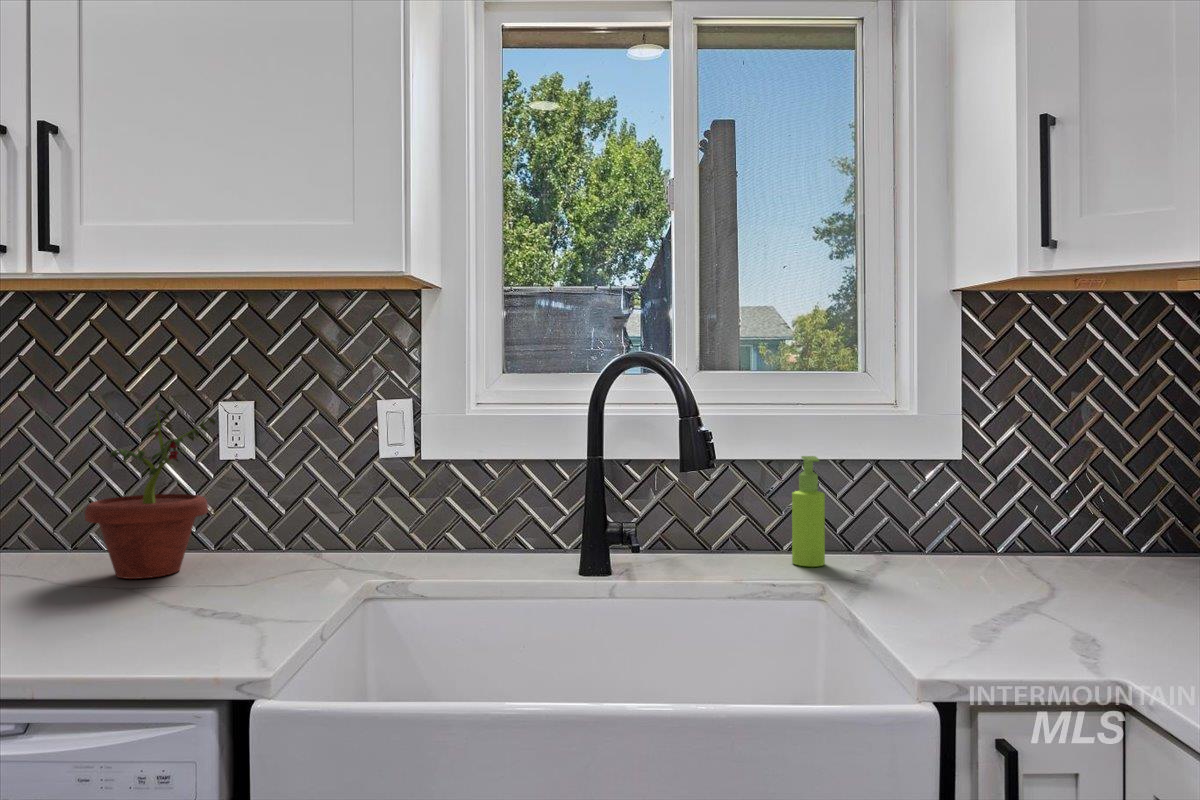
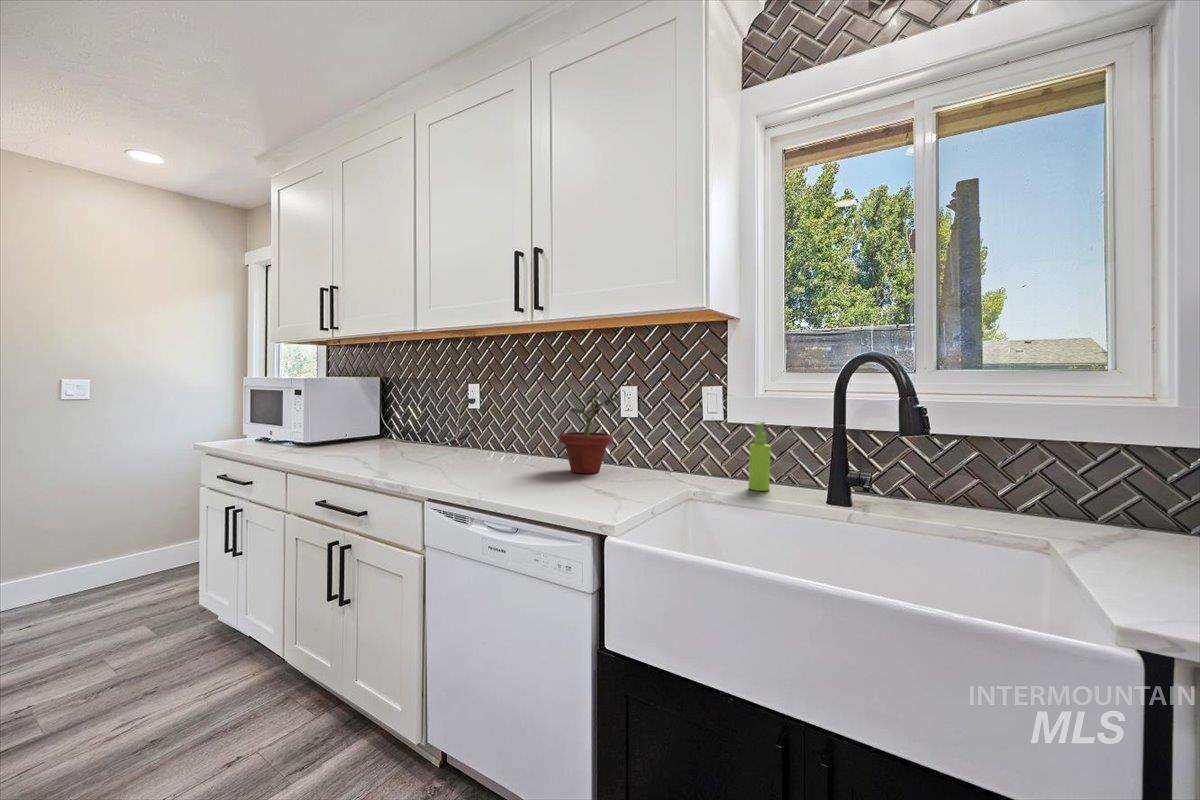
soap dispenser: present [792,456,825,567] -> present [749,422,771,491]

